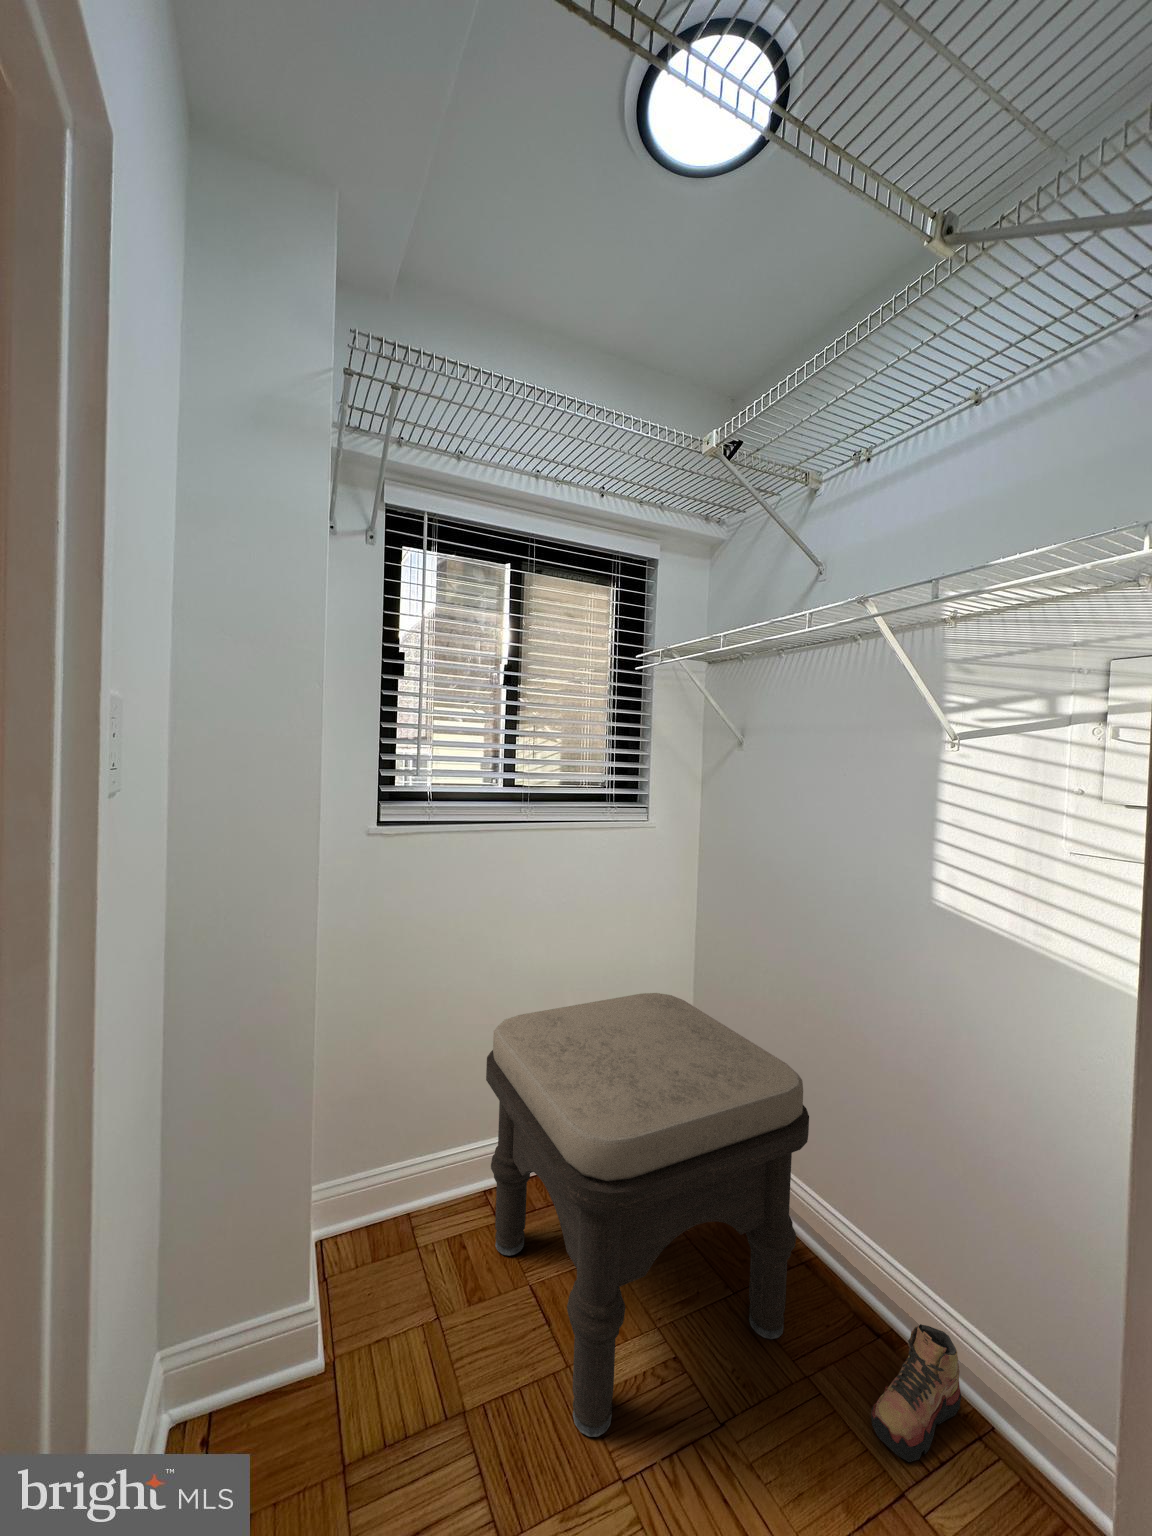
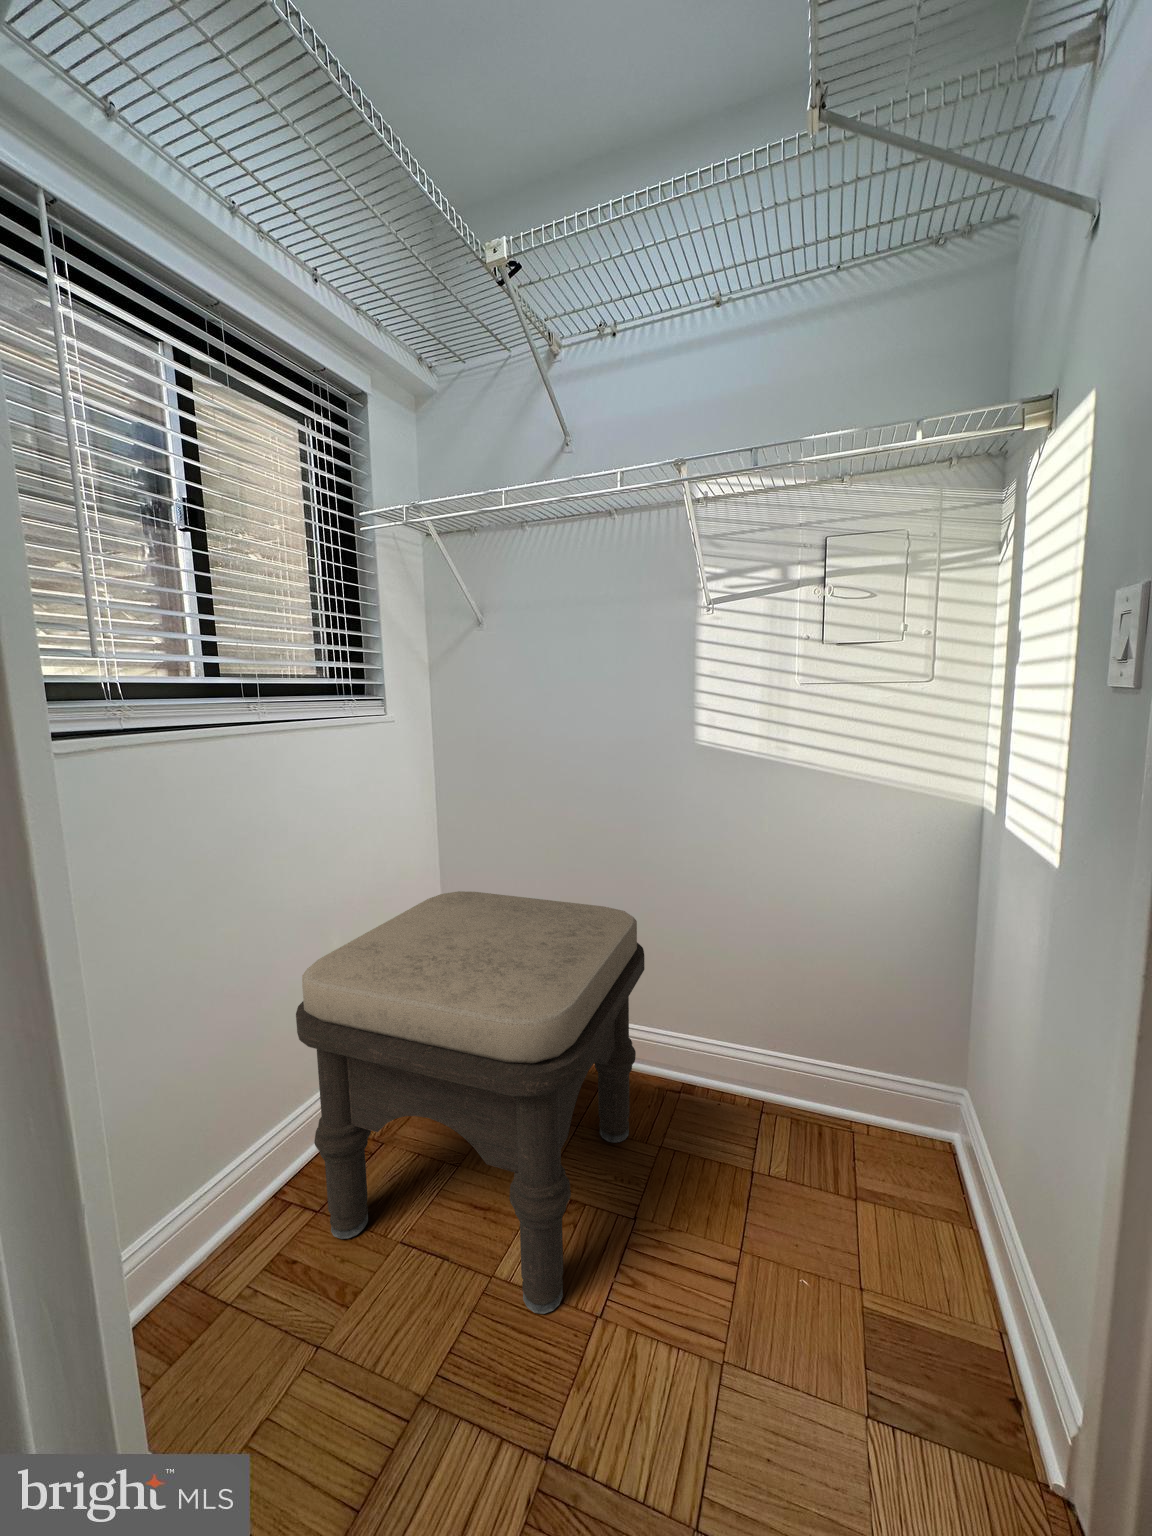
shoe: present [871,1324,961,1462] -> none [710,1058,748,1152]

